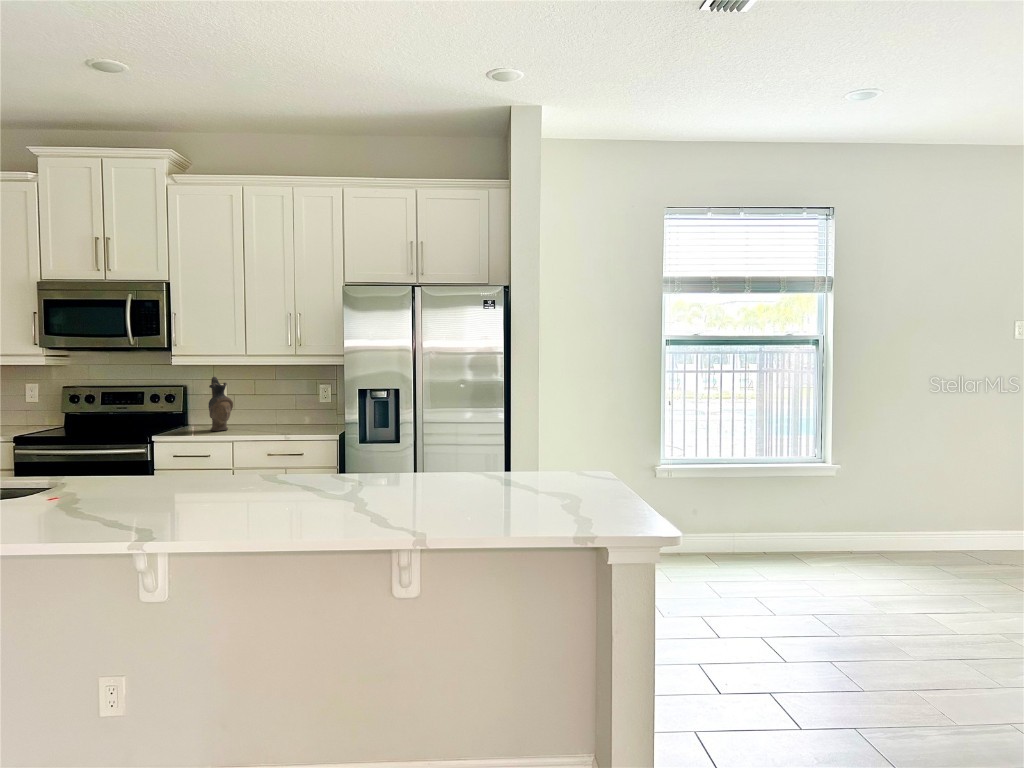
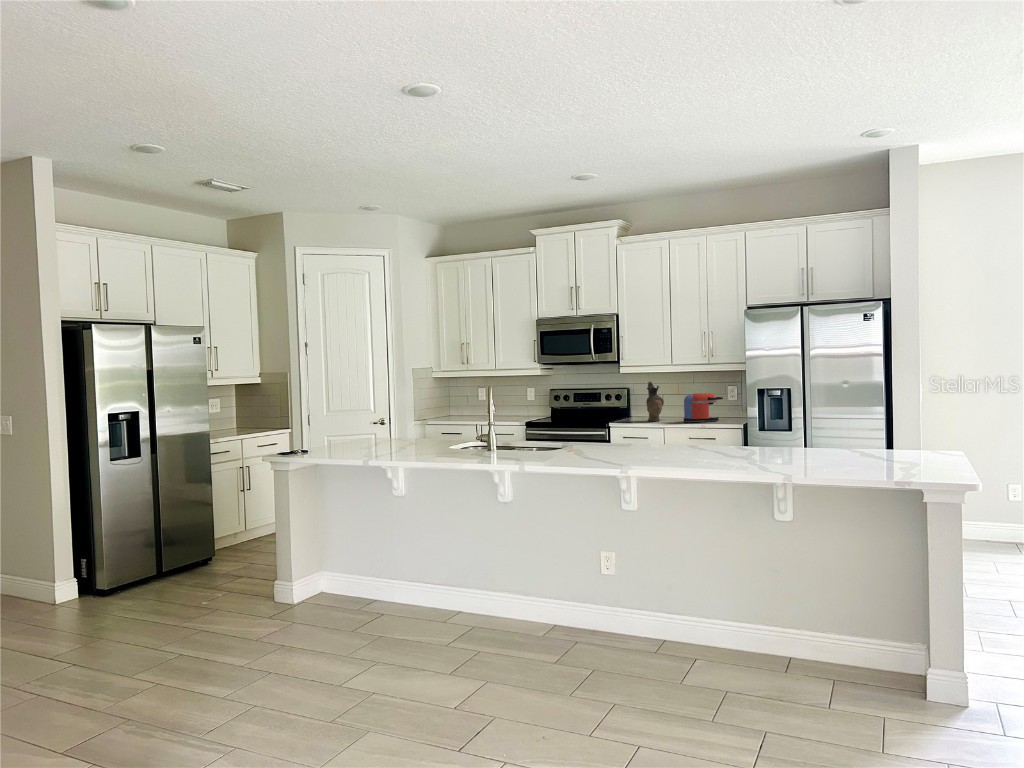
coffee maker: none [260,393,313,432] -> present [684,393,723,422]

